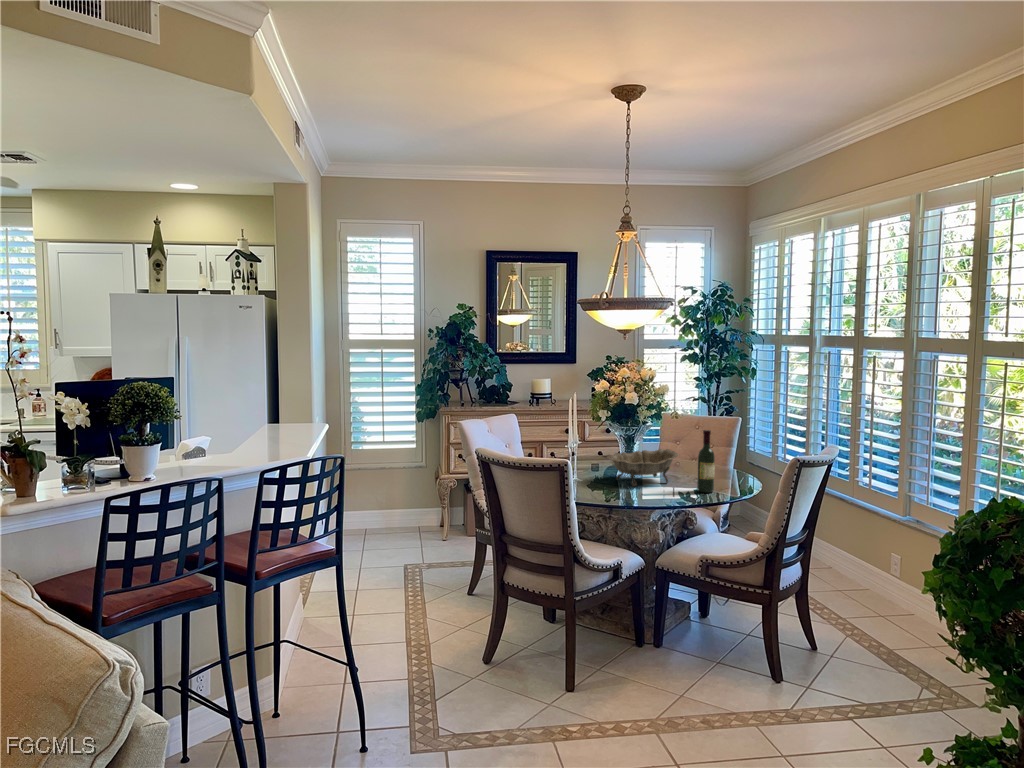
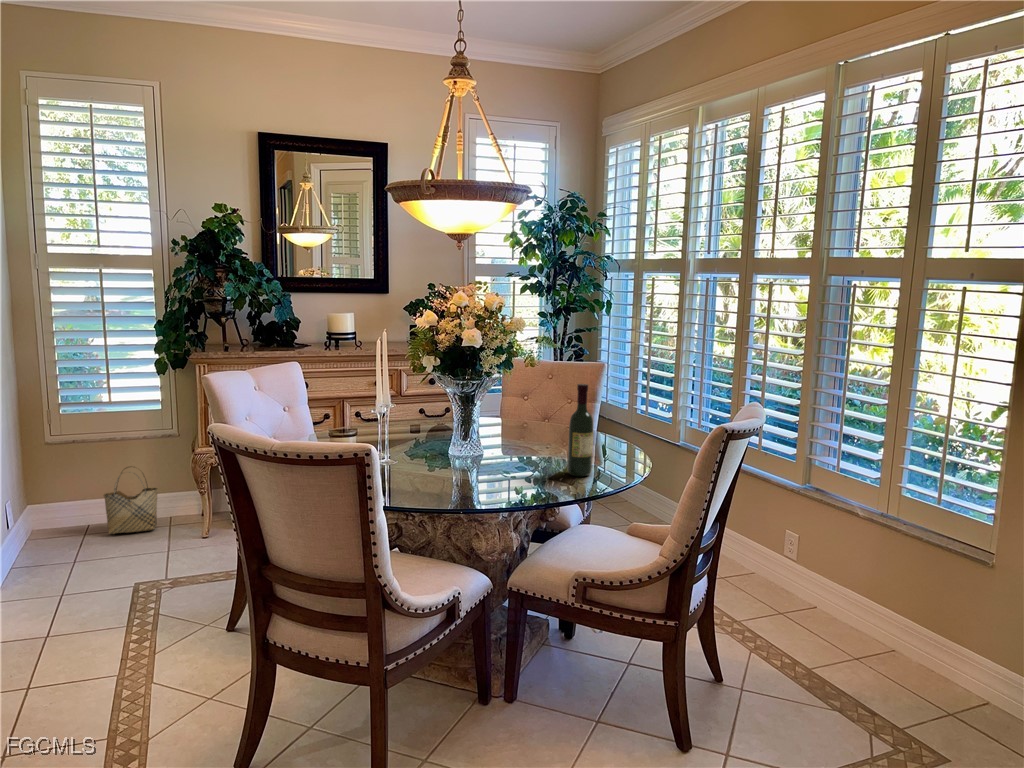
decorative bowl: present [606,449,679,486] -> none [431,410,539,470]
woven basket: none [378,487,412,534] -> present [104,466,158,534]

